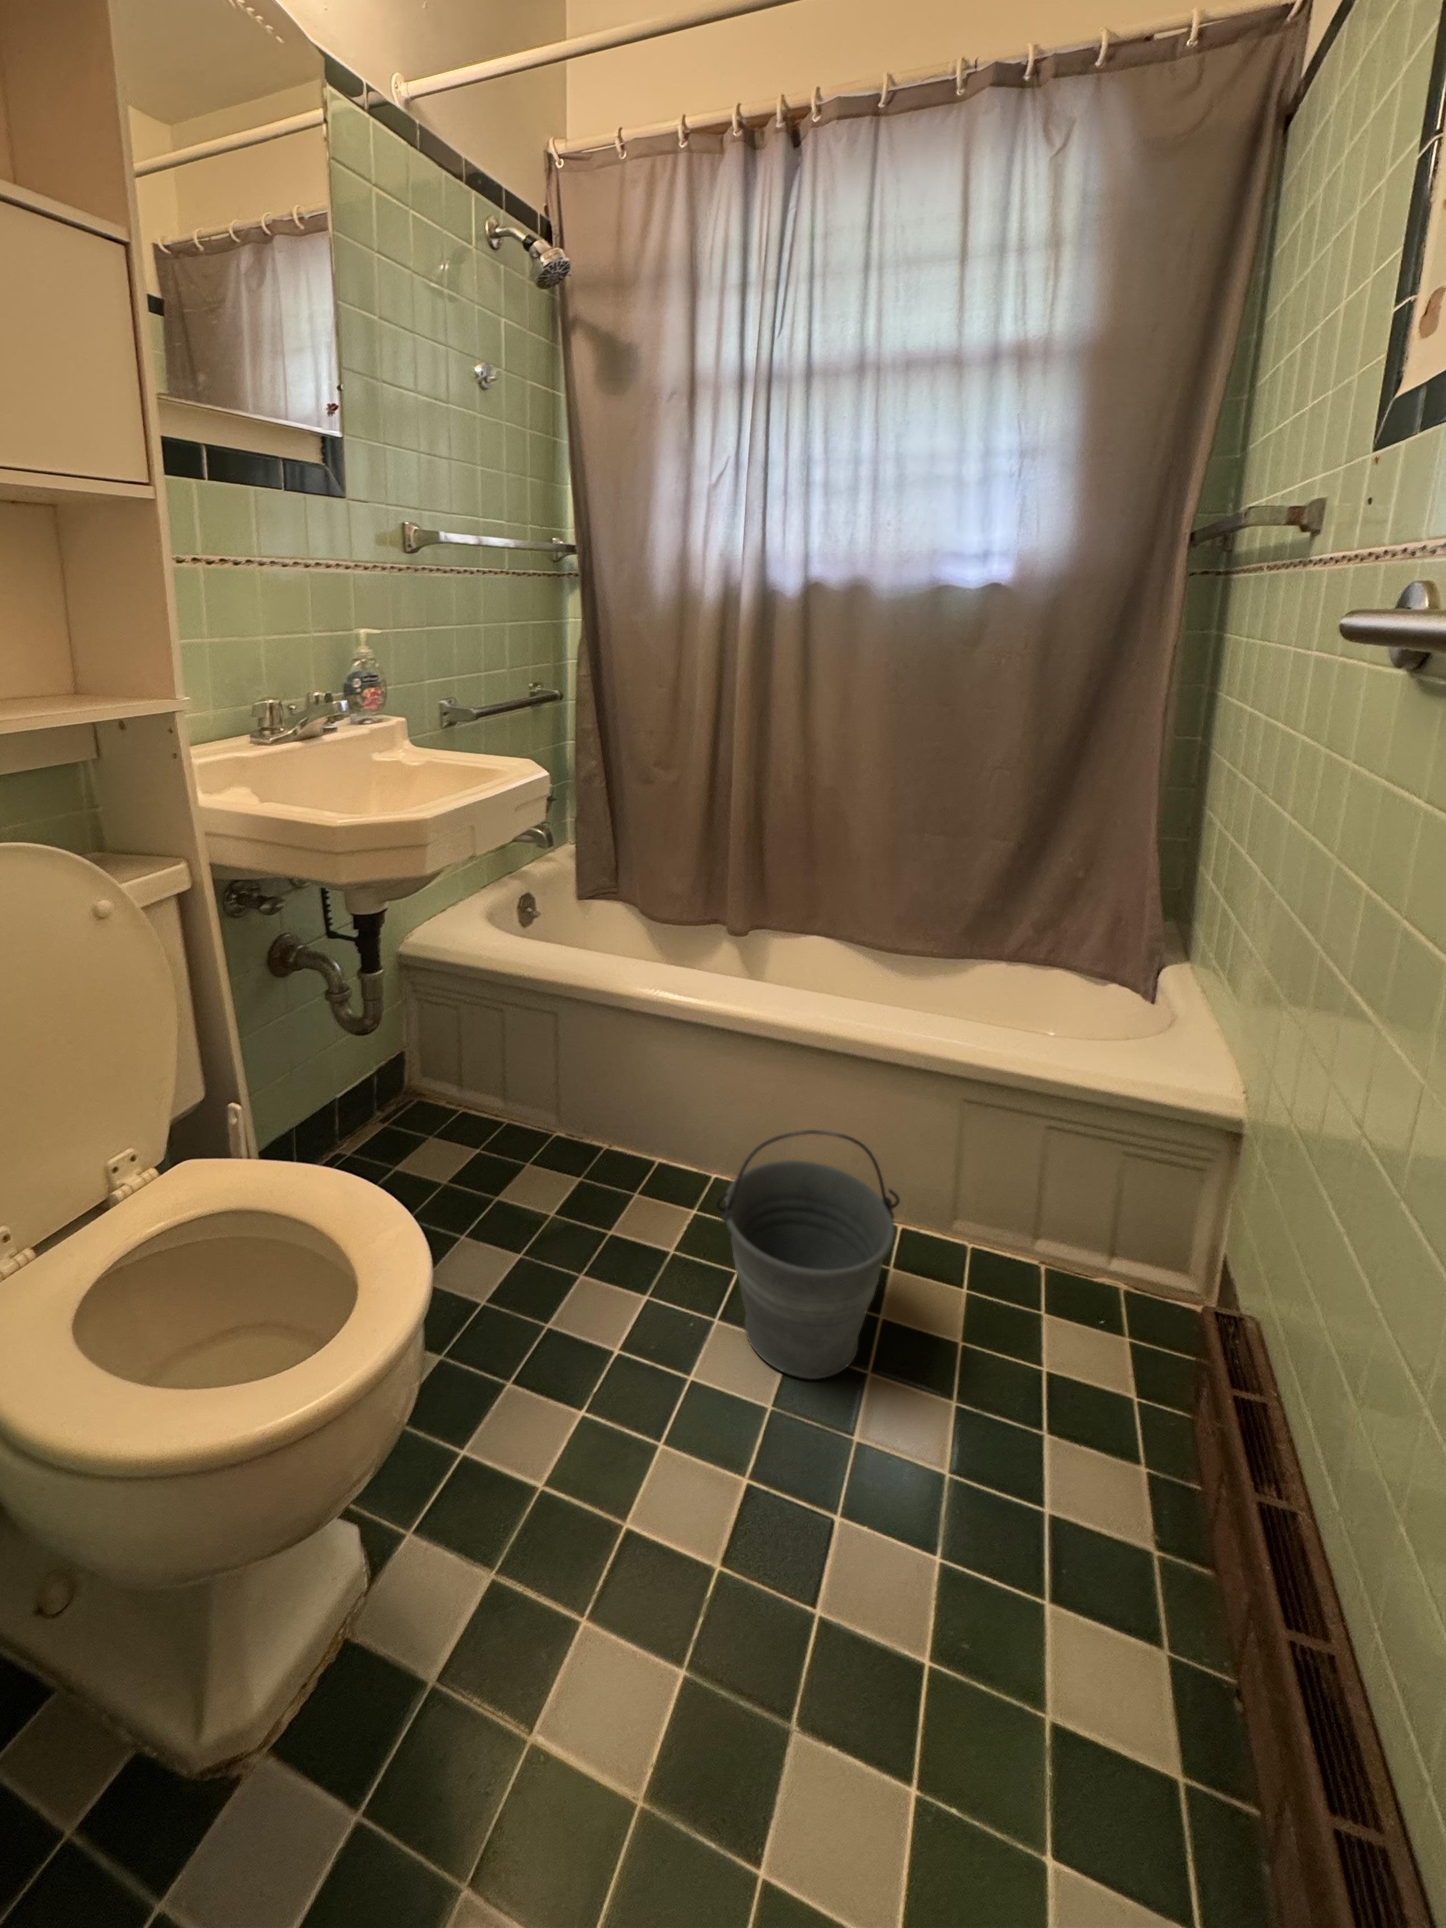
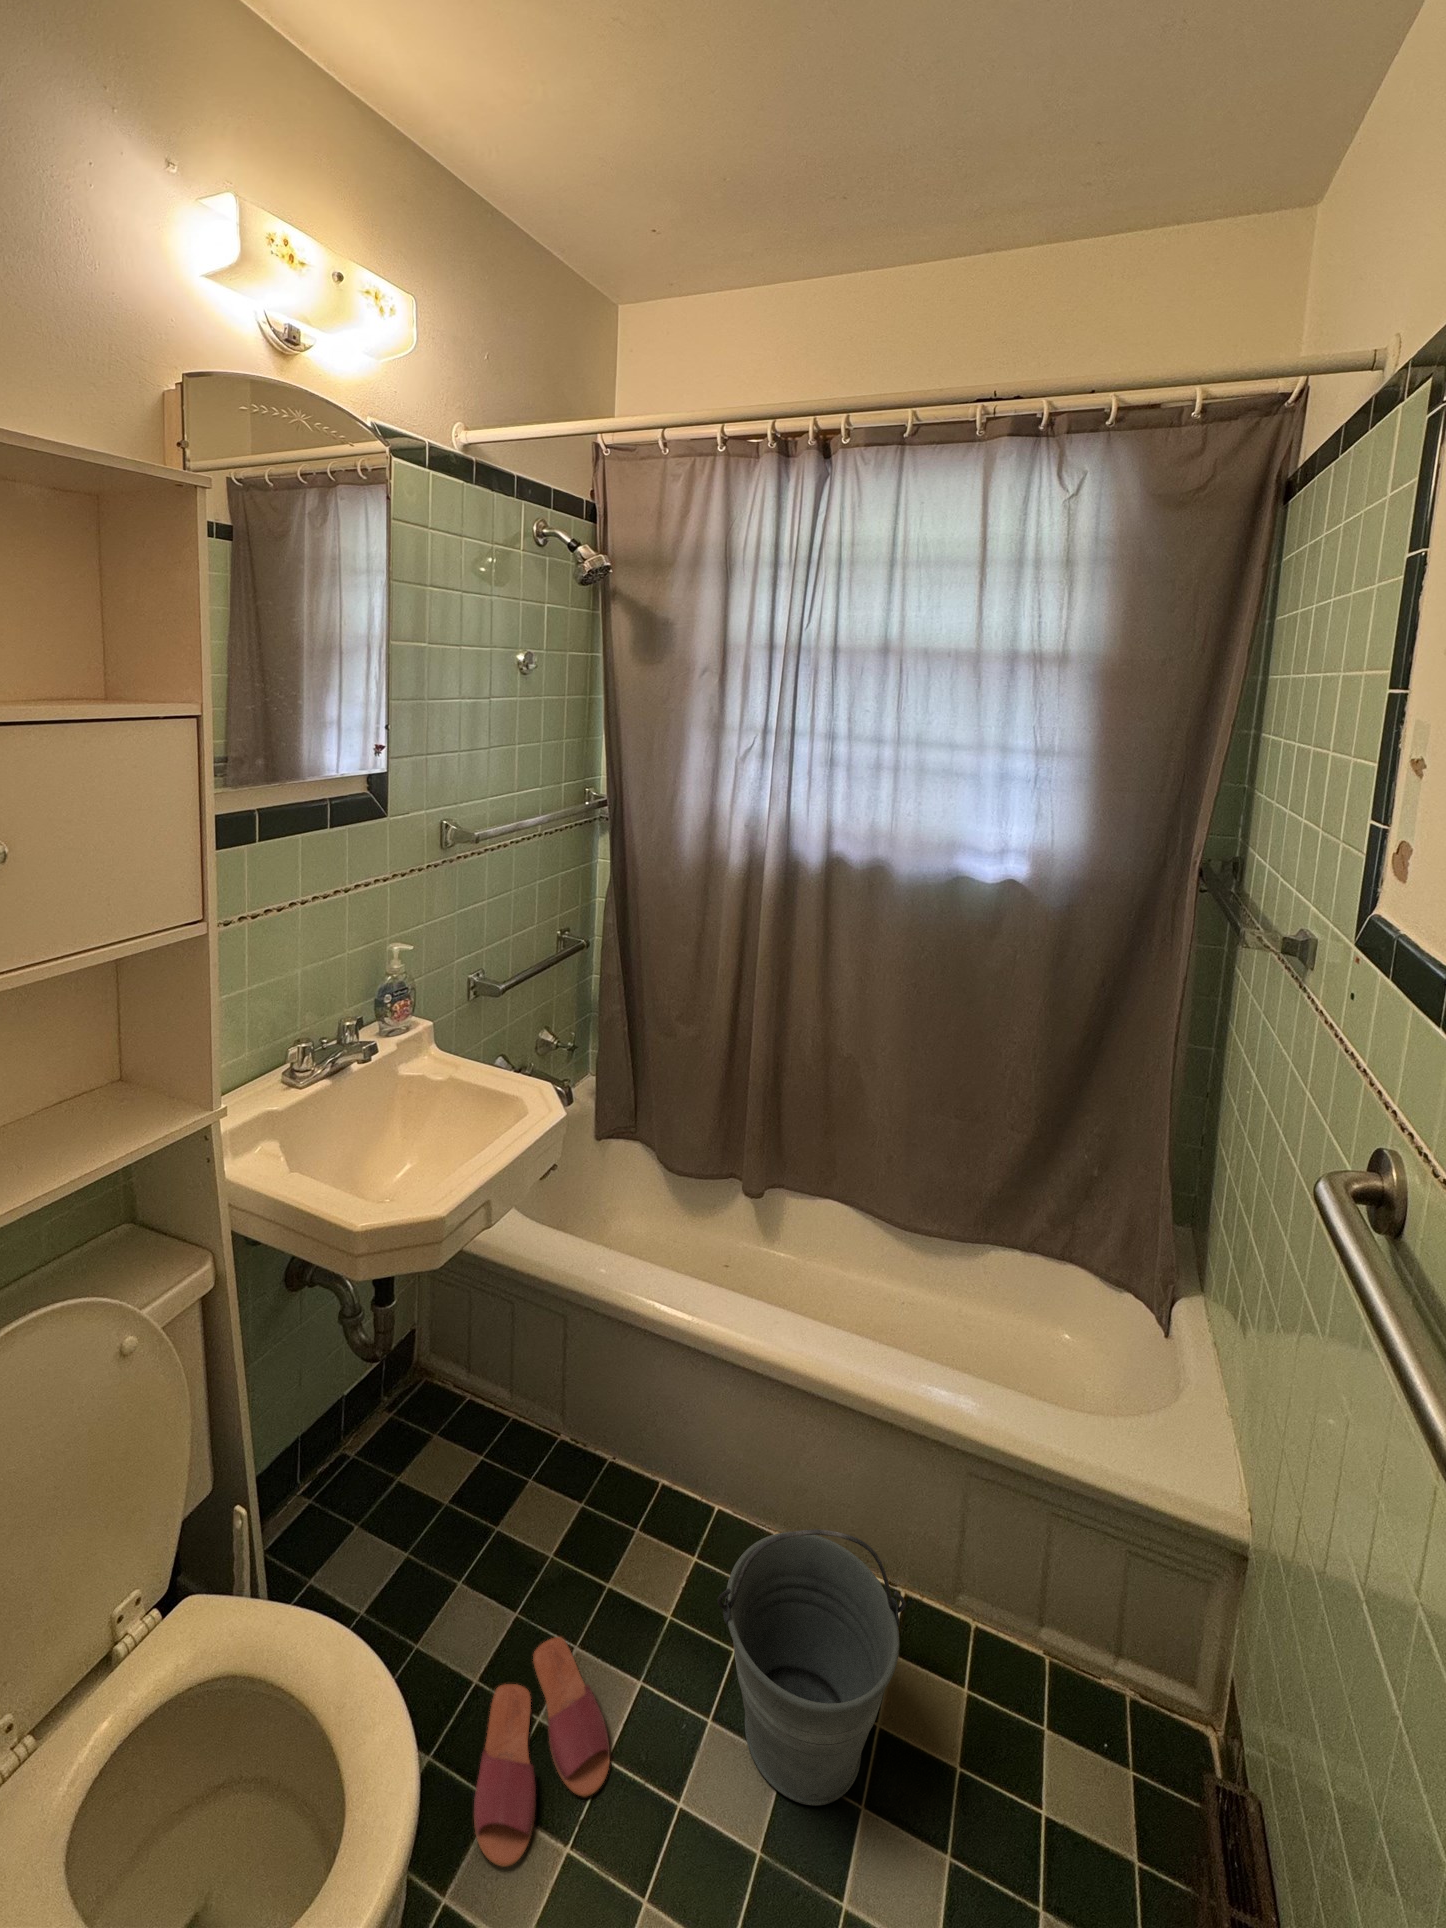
slippers: none [484,1272,615,1431] -> present [474,1637,610,1867]

